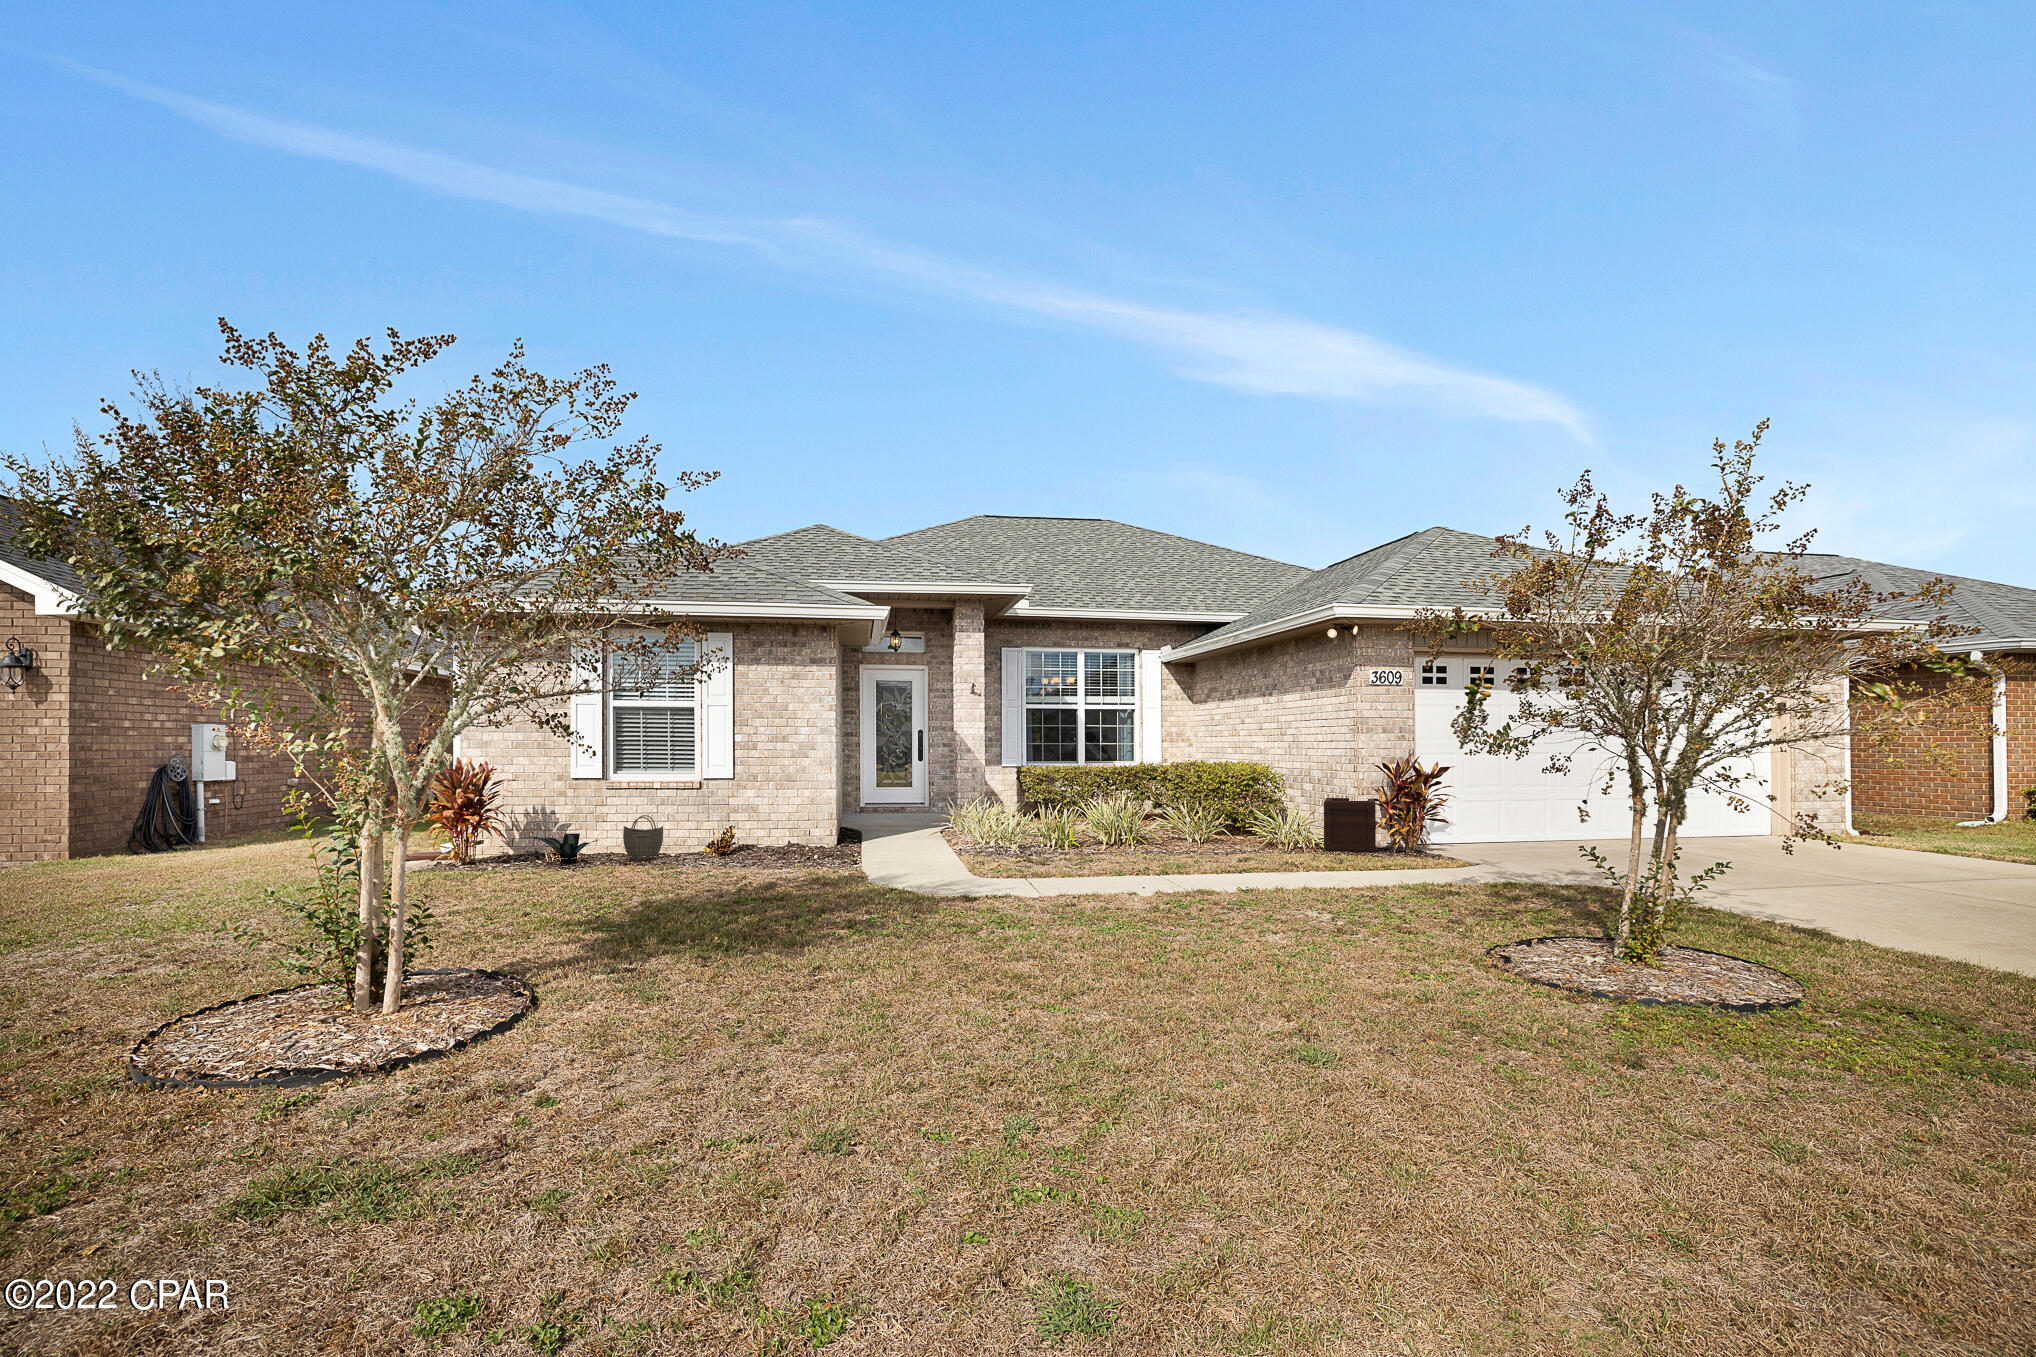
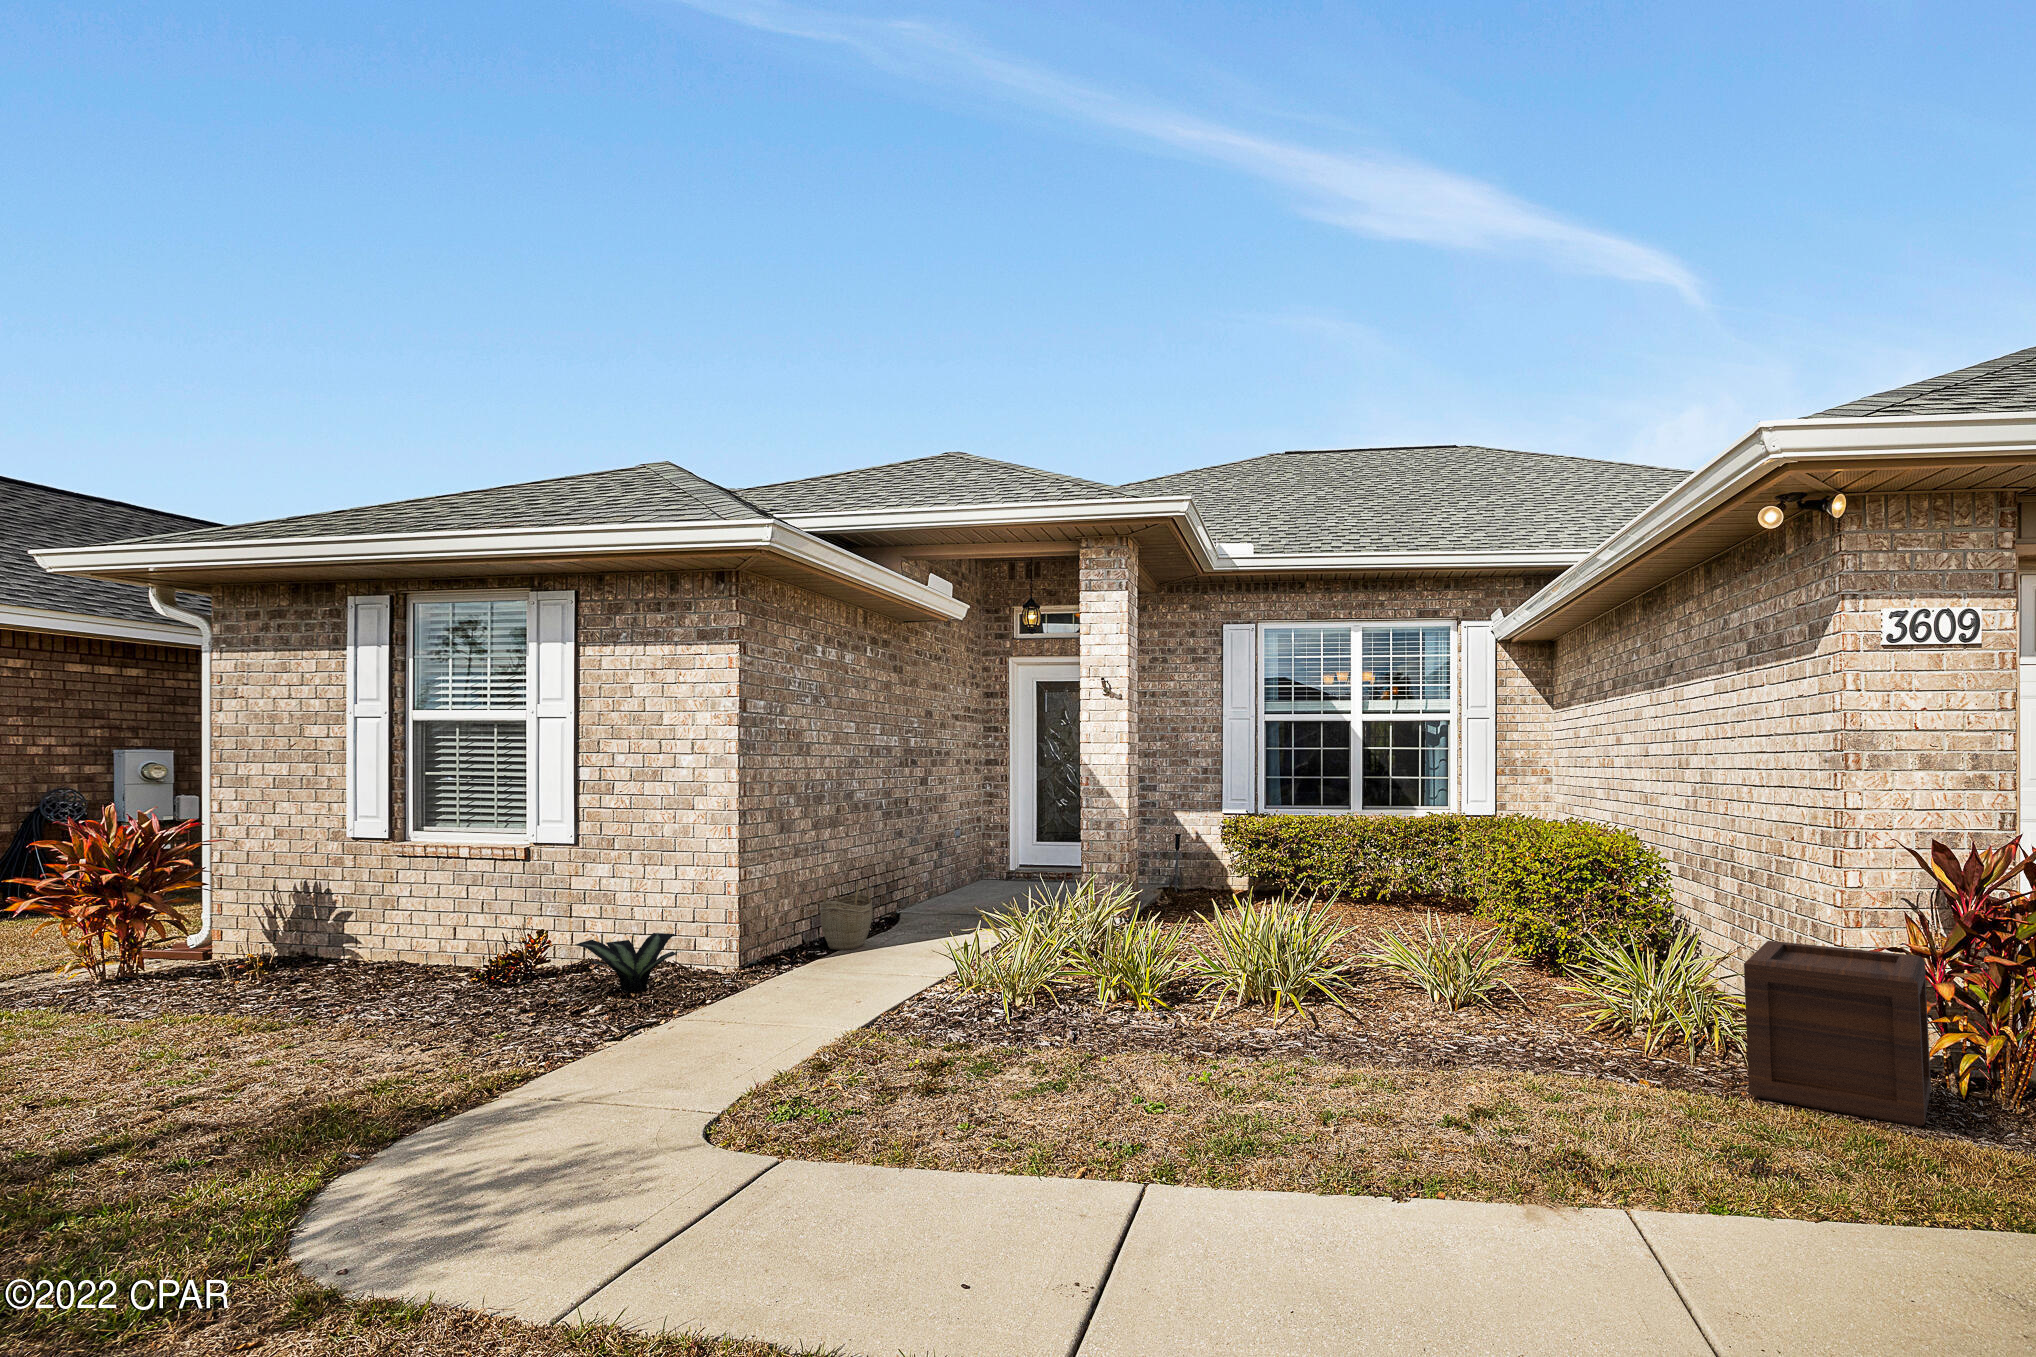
woven basket: present [623,815,663,861] -> present [821,882,873,950]
potted plant: present [533,833,598,864] -> present [575,933,678,993]

